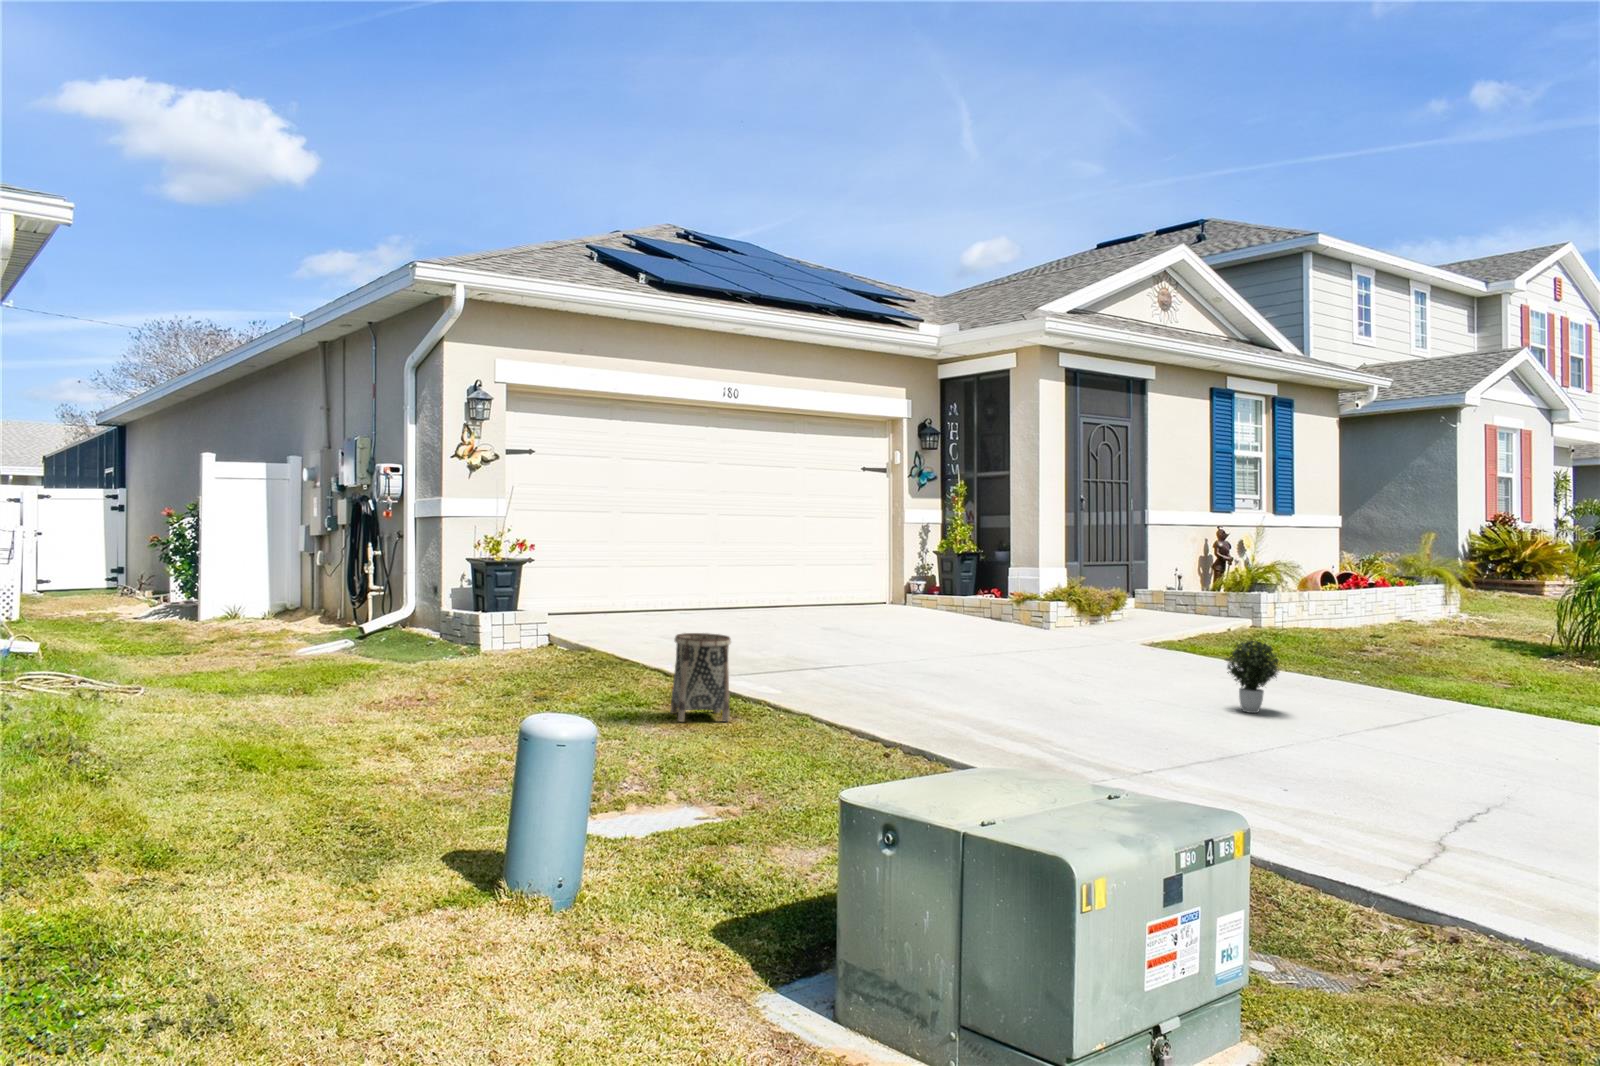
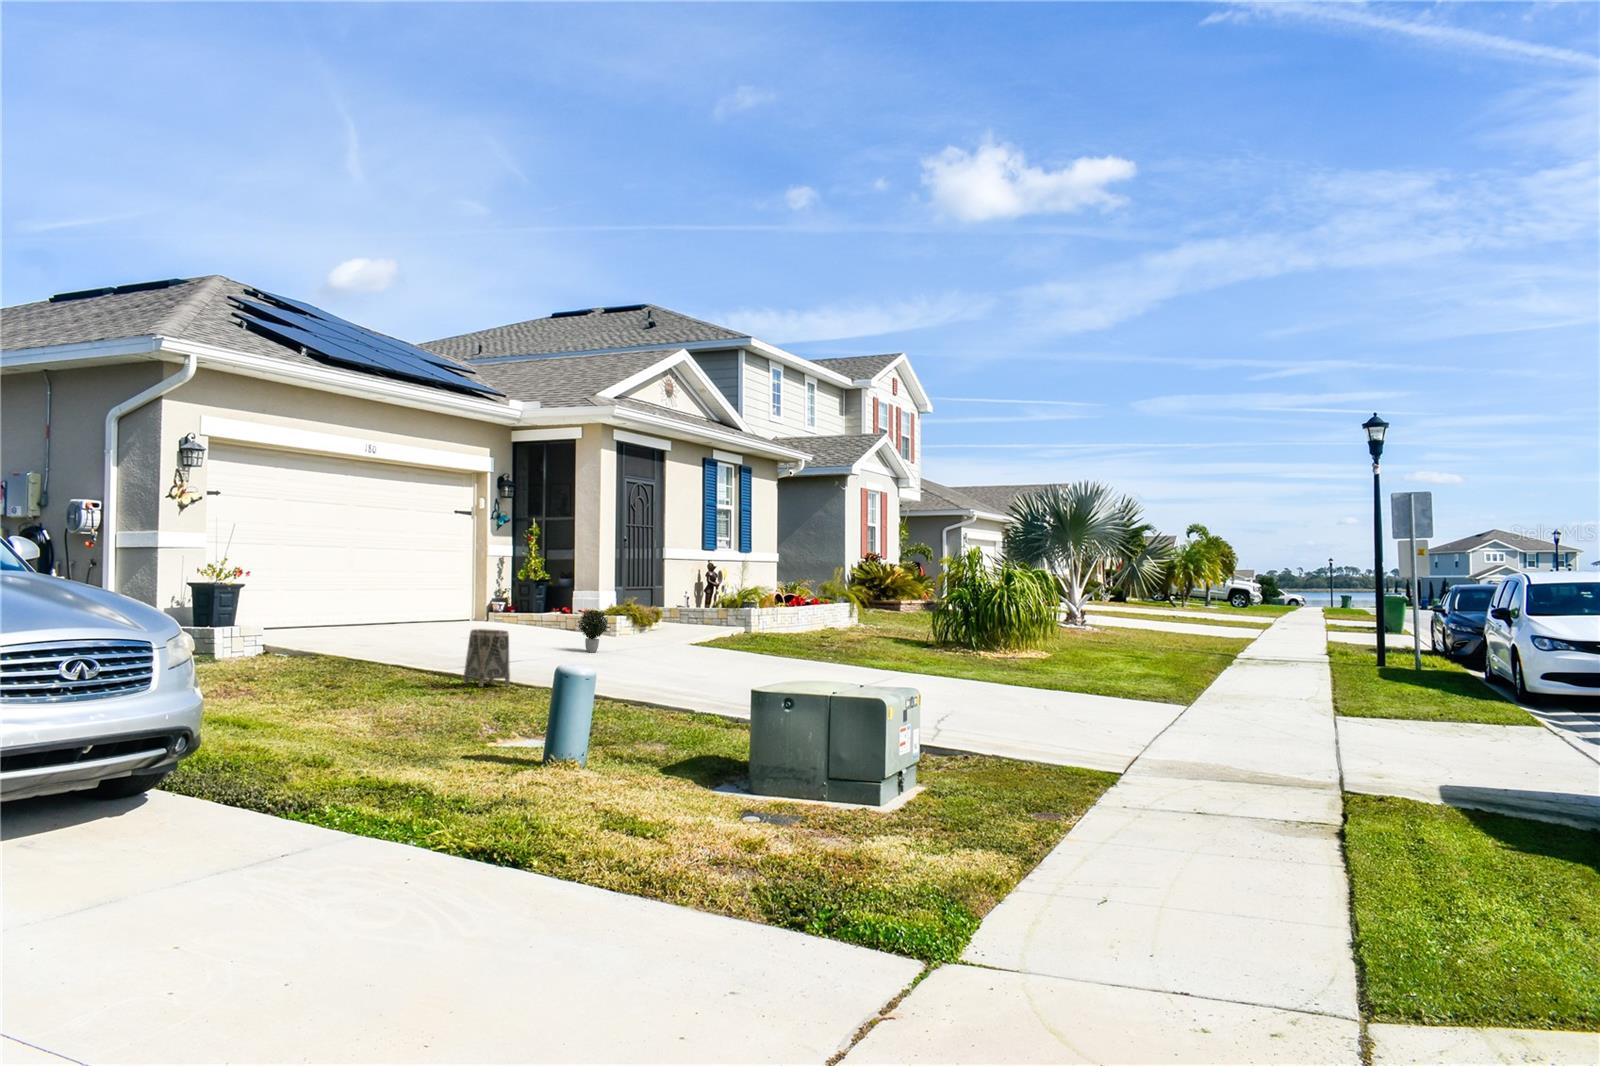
potted plant: present [1225,640,1279,713] -> present [578,610,608,652]

